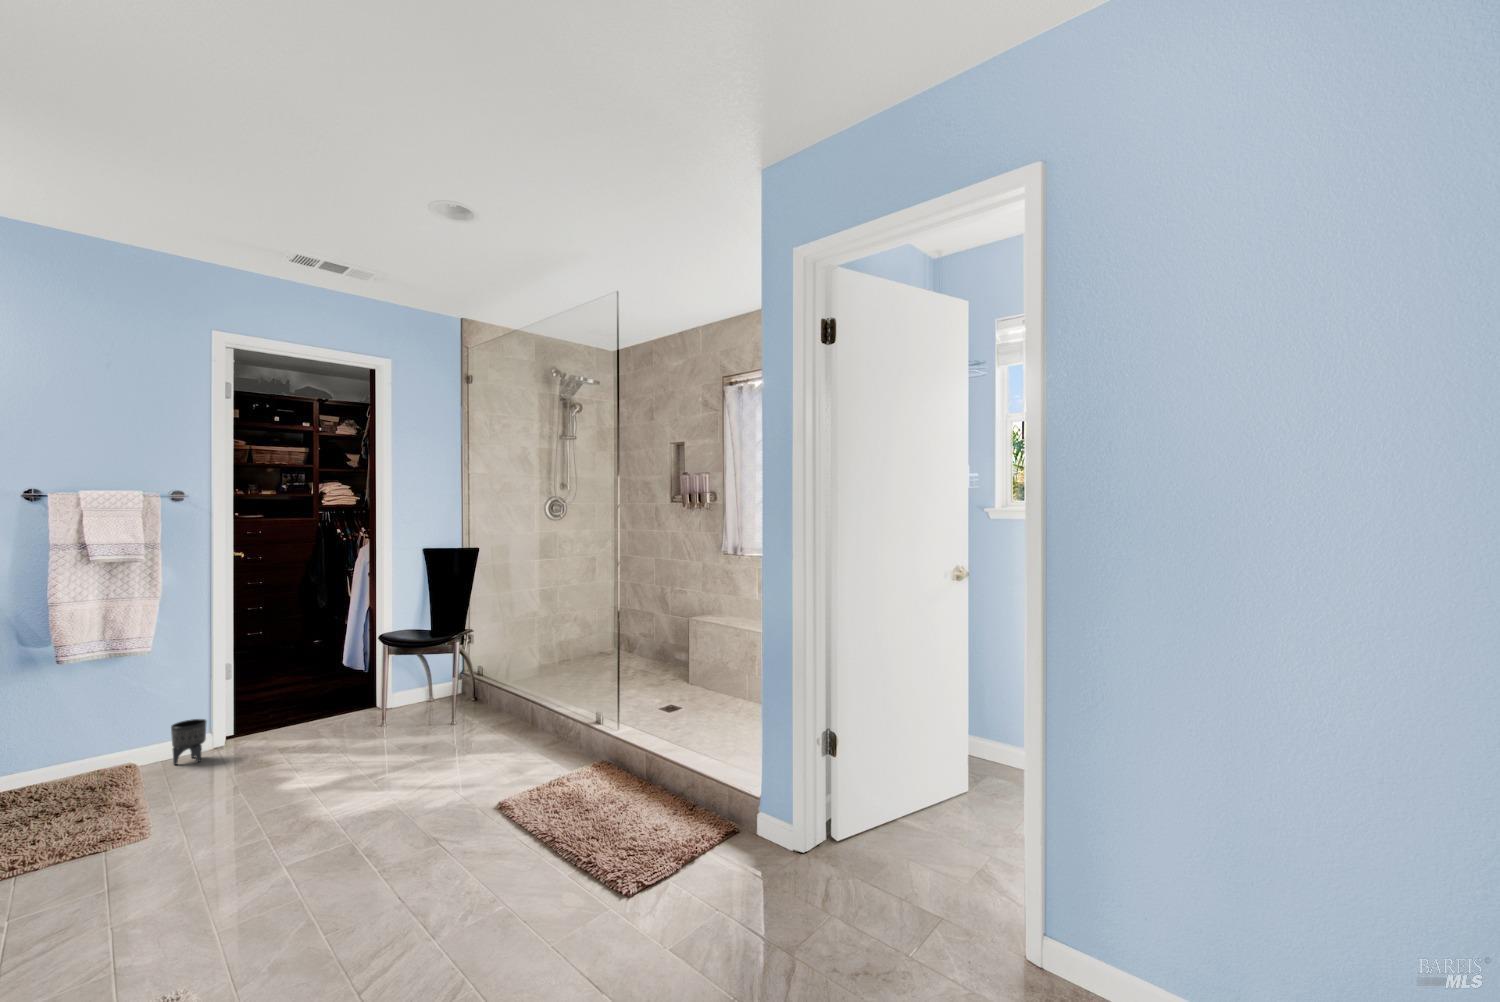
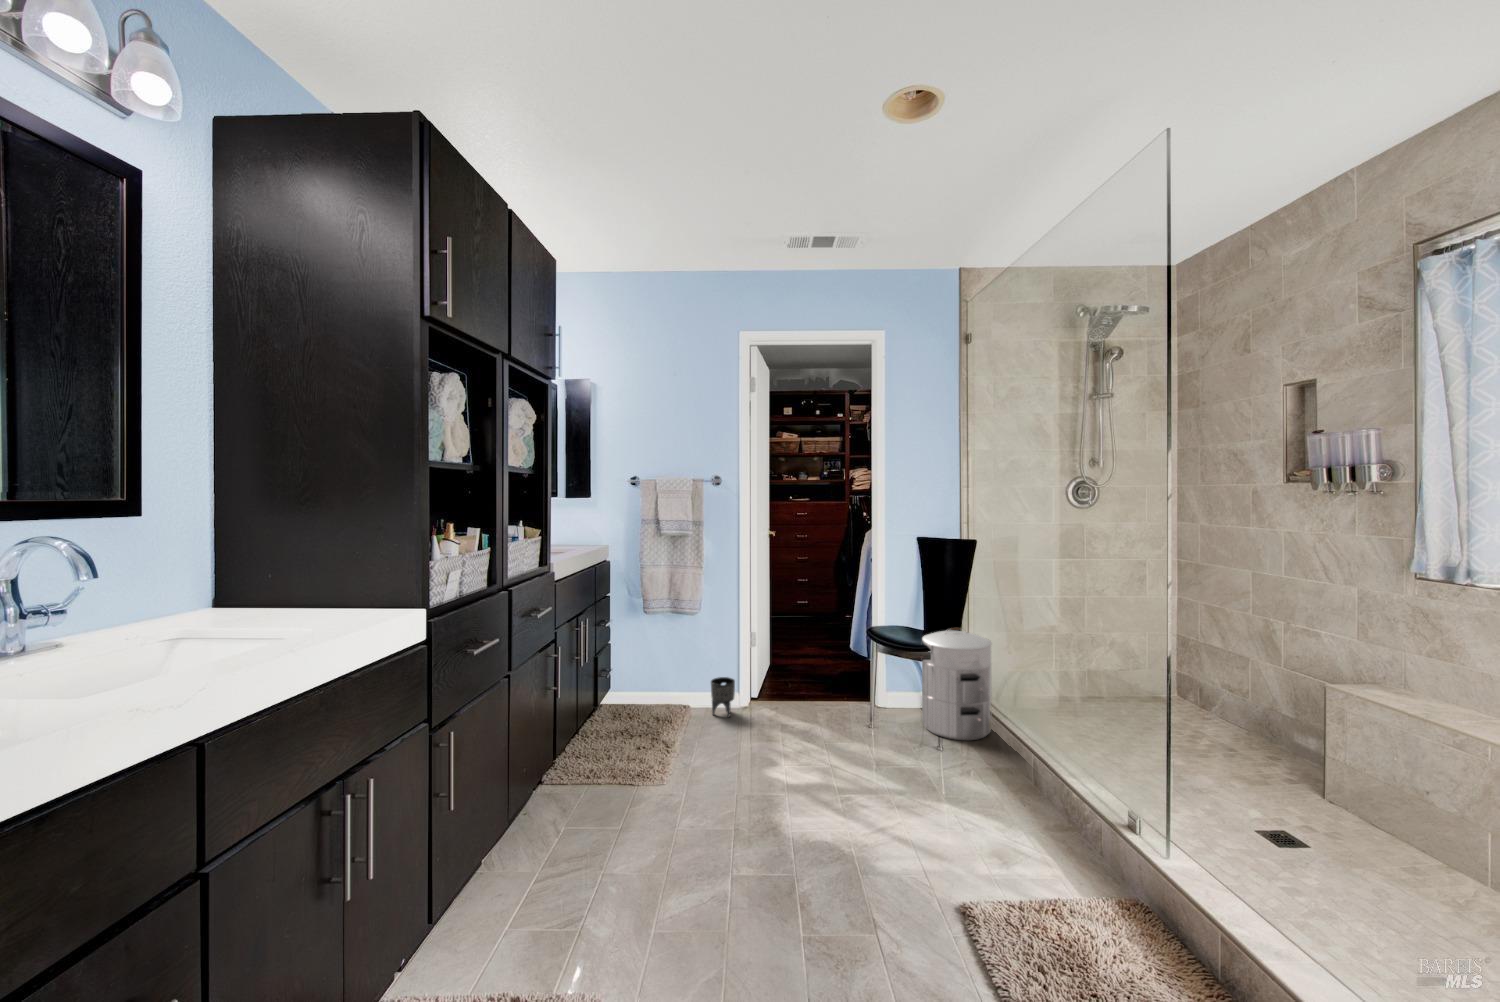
waste bin: none [426,627,489,724] -> present [922,628,992,740]

